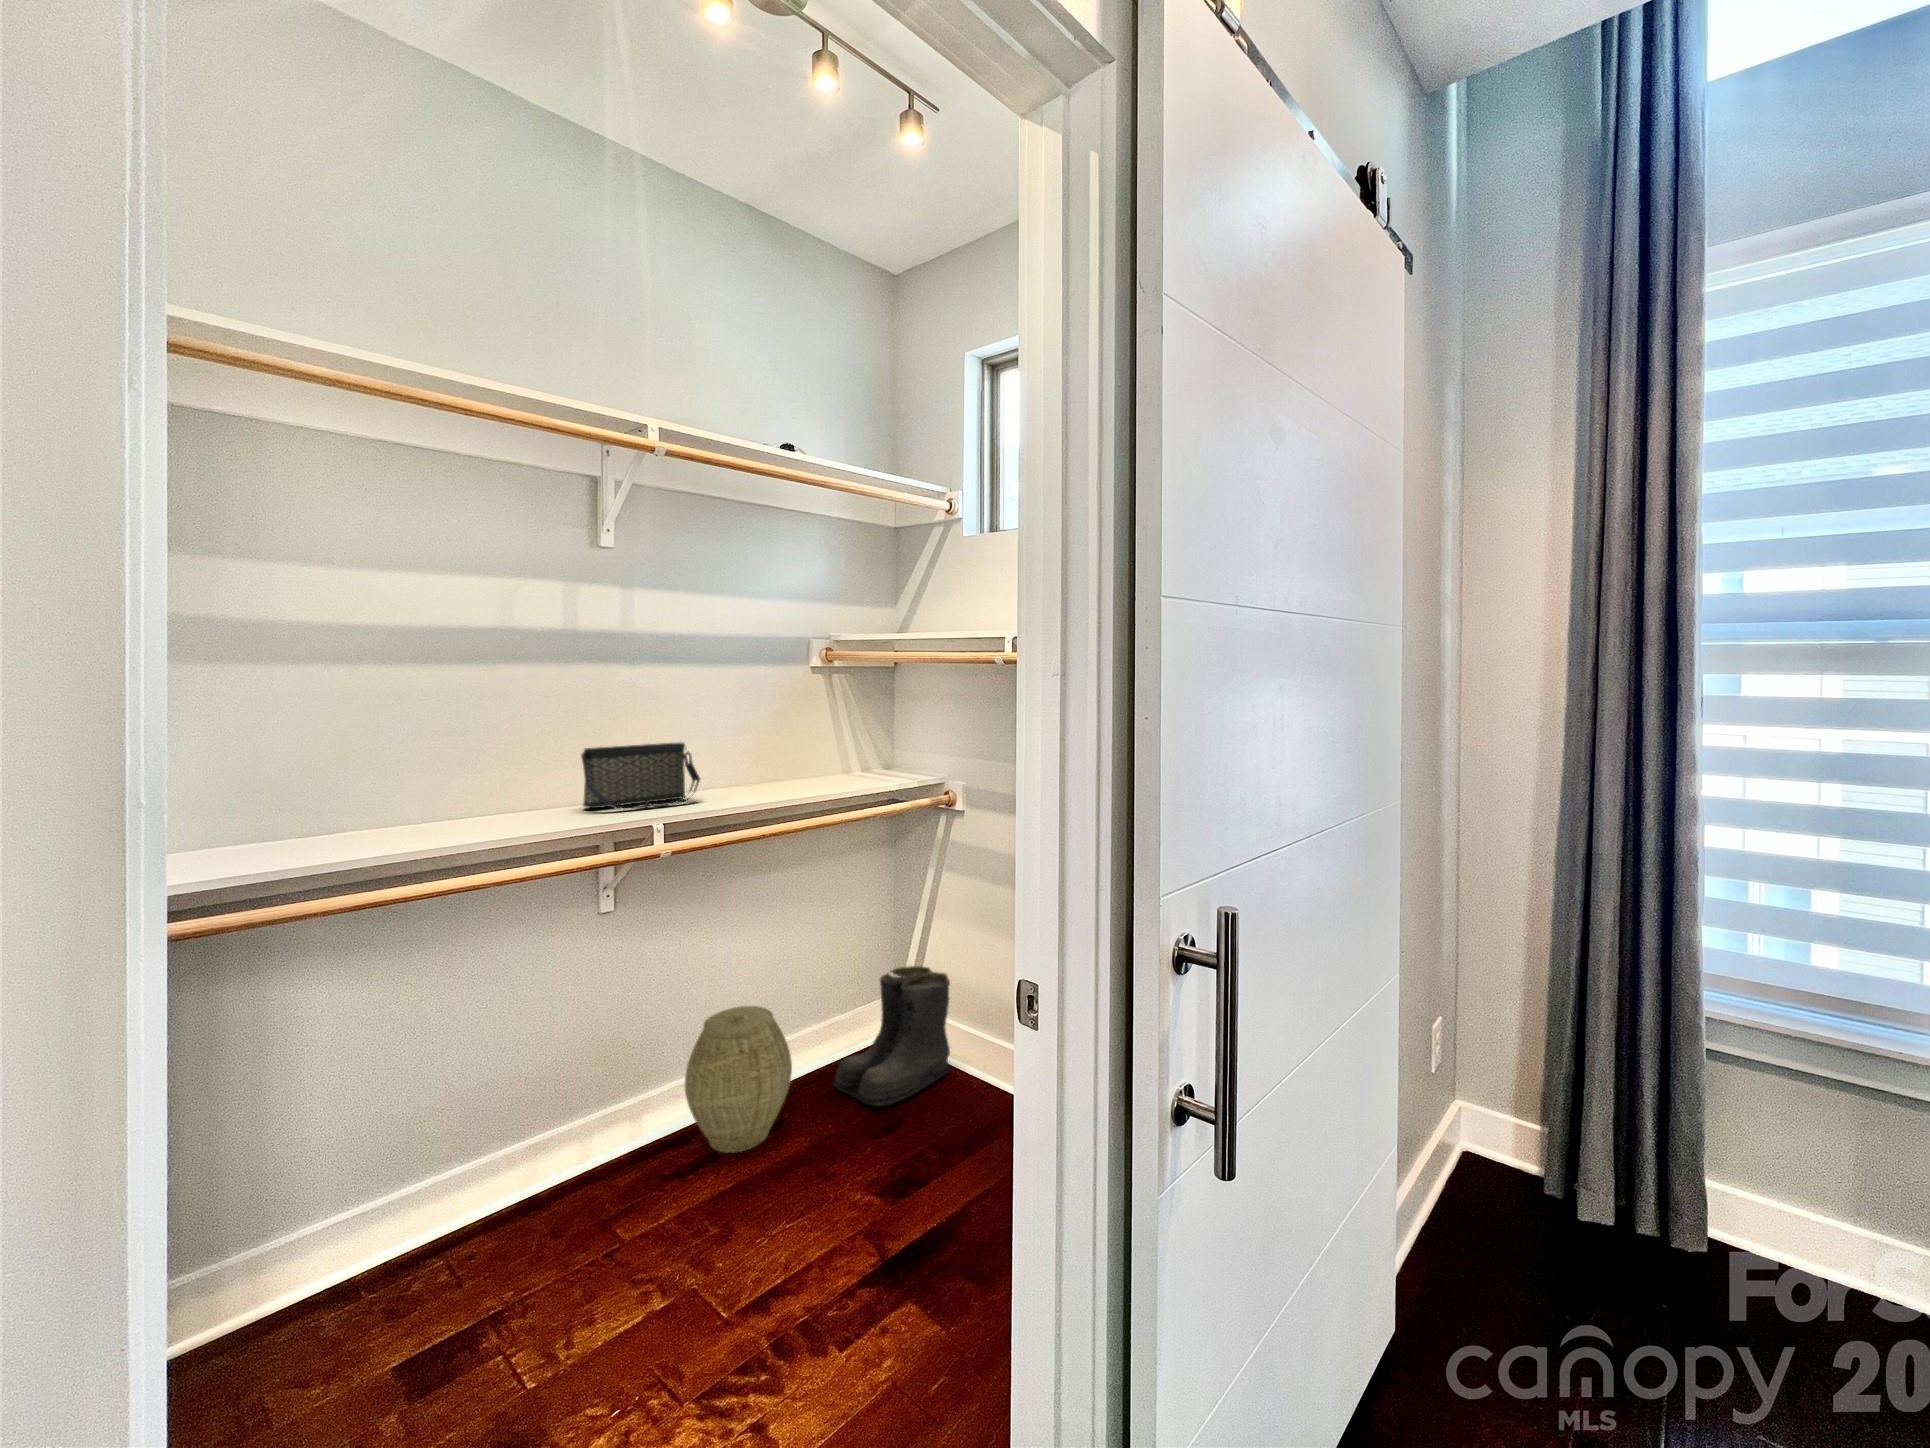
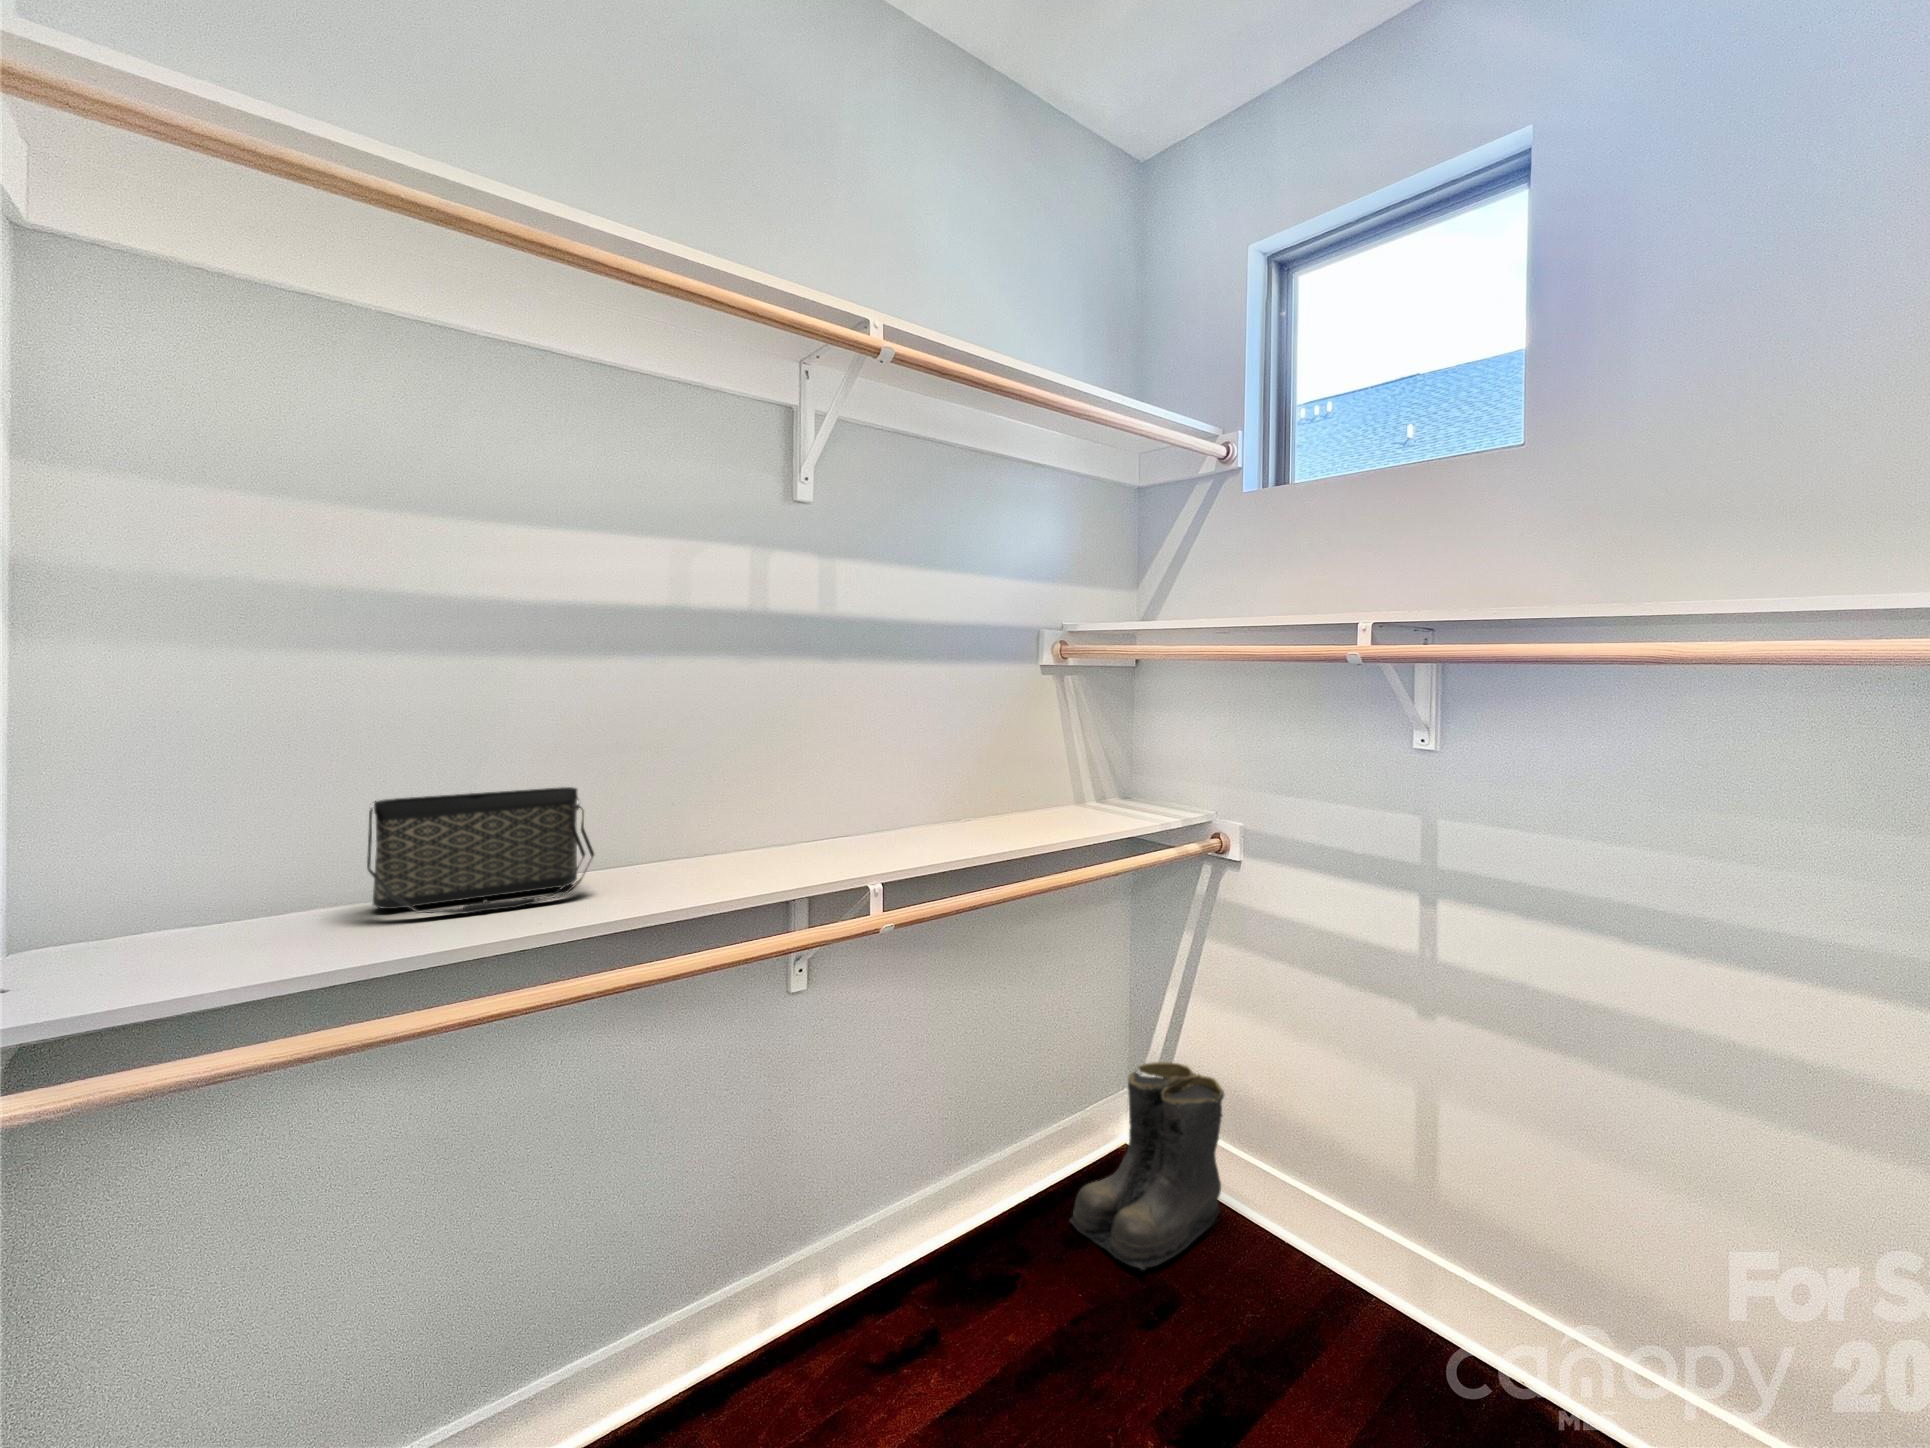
handbag: present [581,742,700,809] -> present [367,787,594,914]
woven basket: present [685,1006,792,1153] -> none [893,1117,1031,1330]

